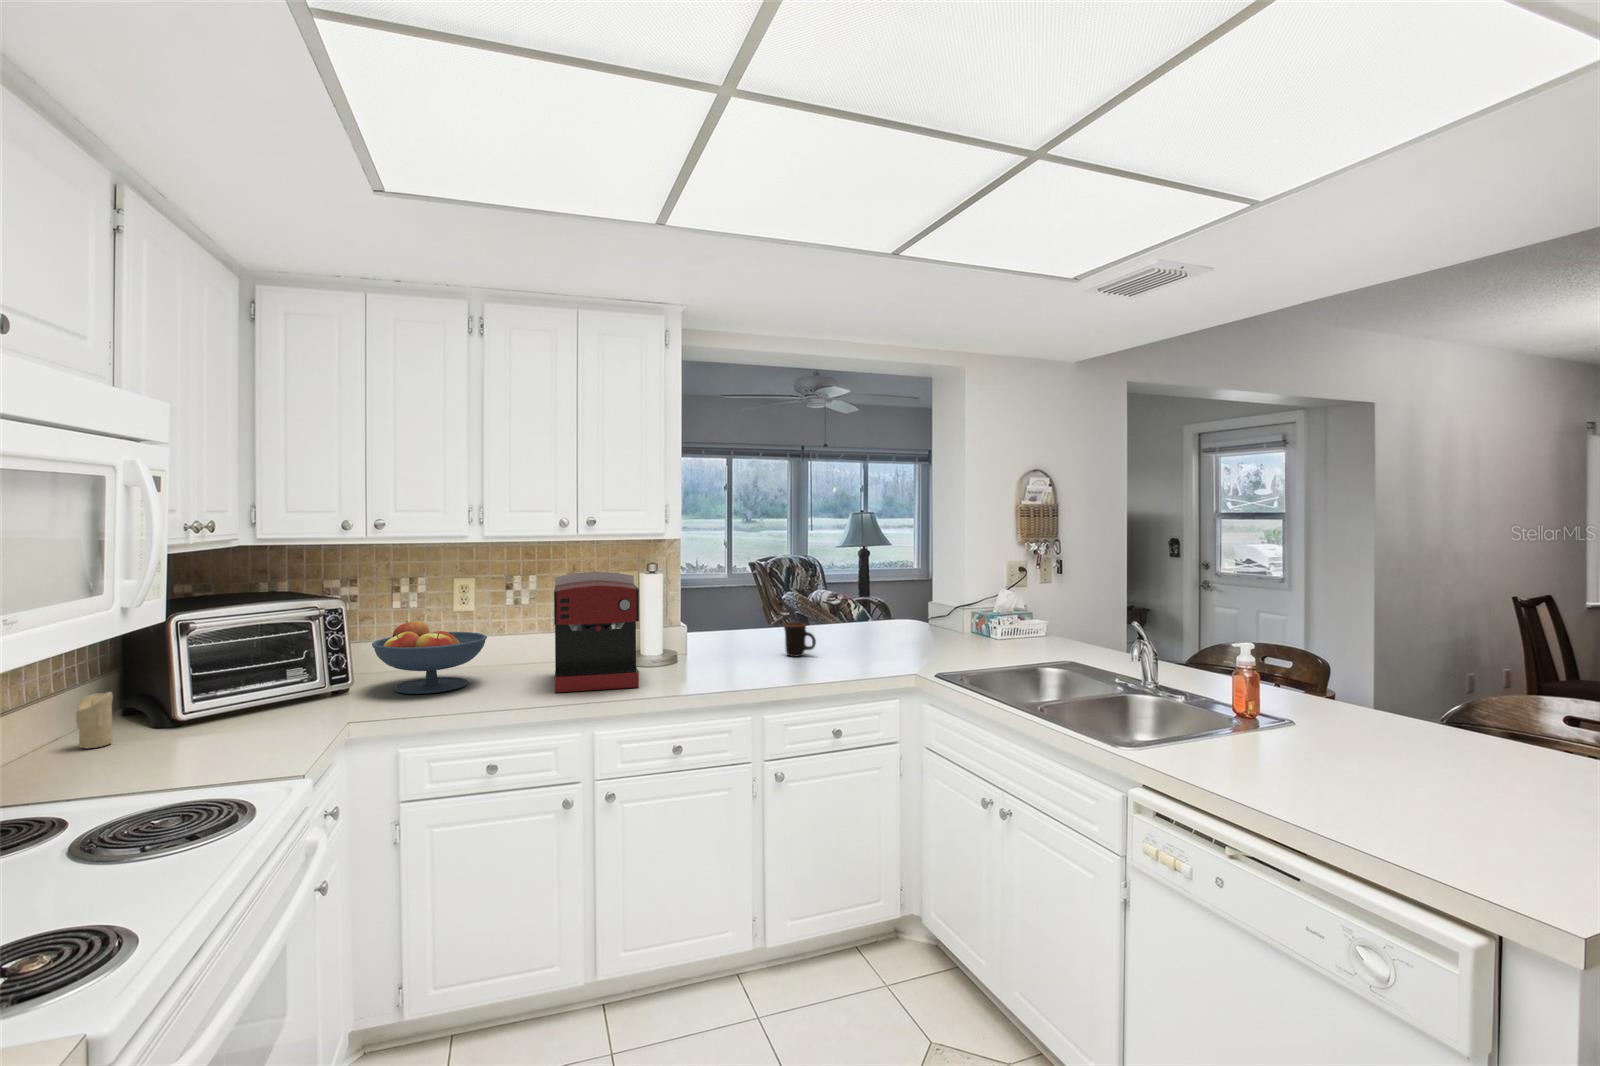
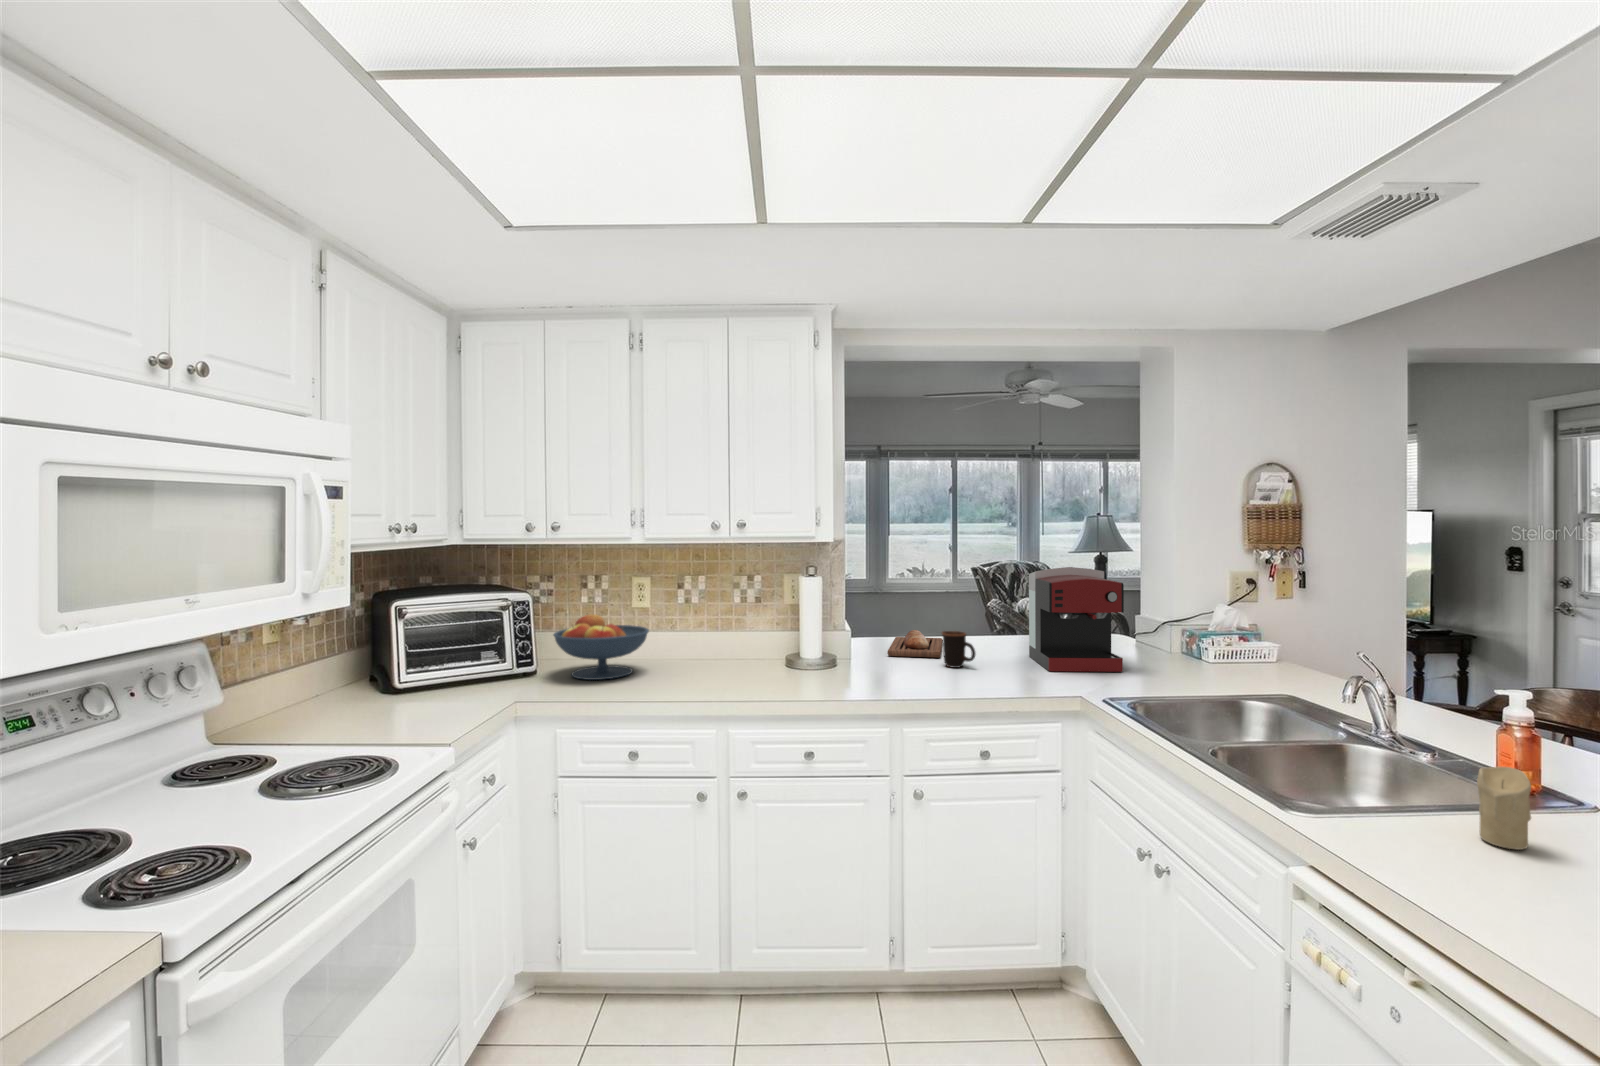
coffee maker: present [554,571,639,692] -> present [1029,567,1124,672]
bread loaf: none [723,624,777,650] -> present [888,630,943,657]
candle: present [76,692,113,748] -> present [1477,767,1531,850]

